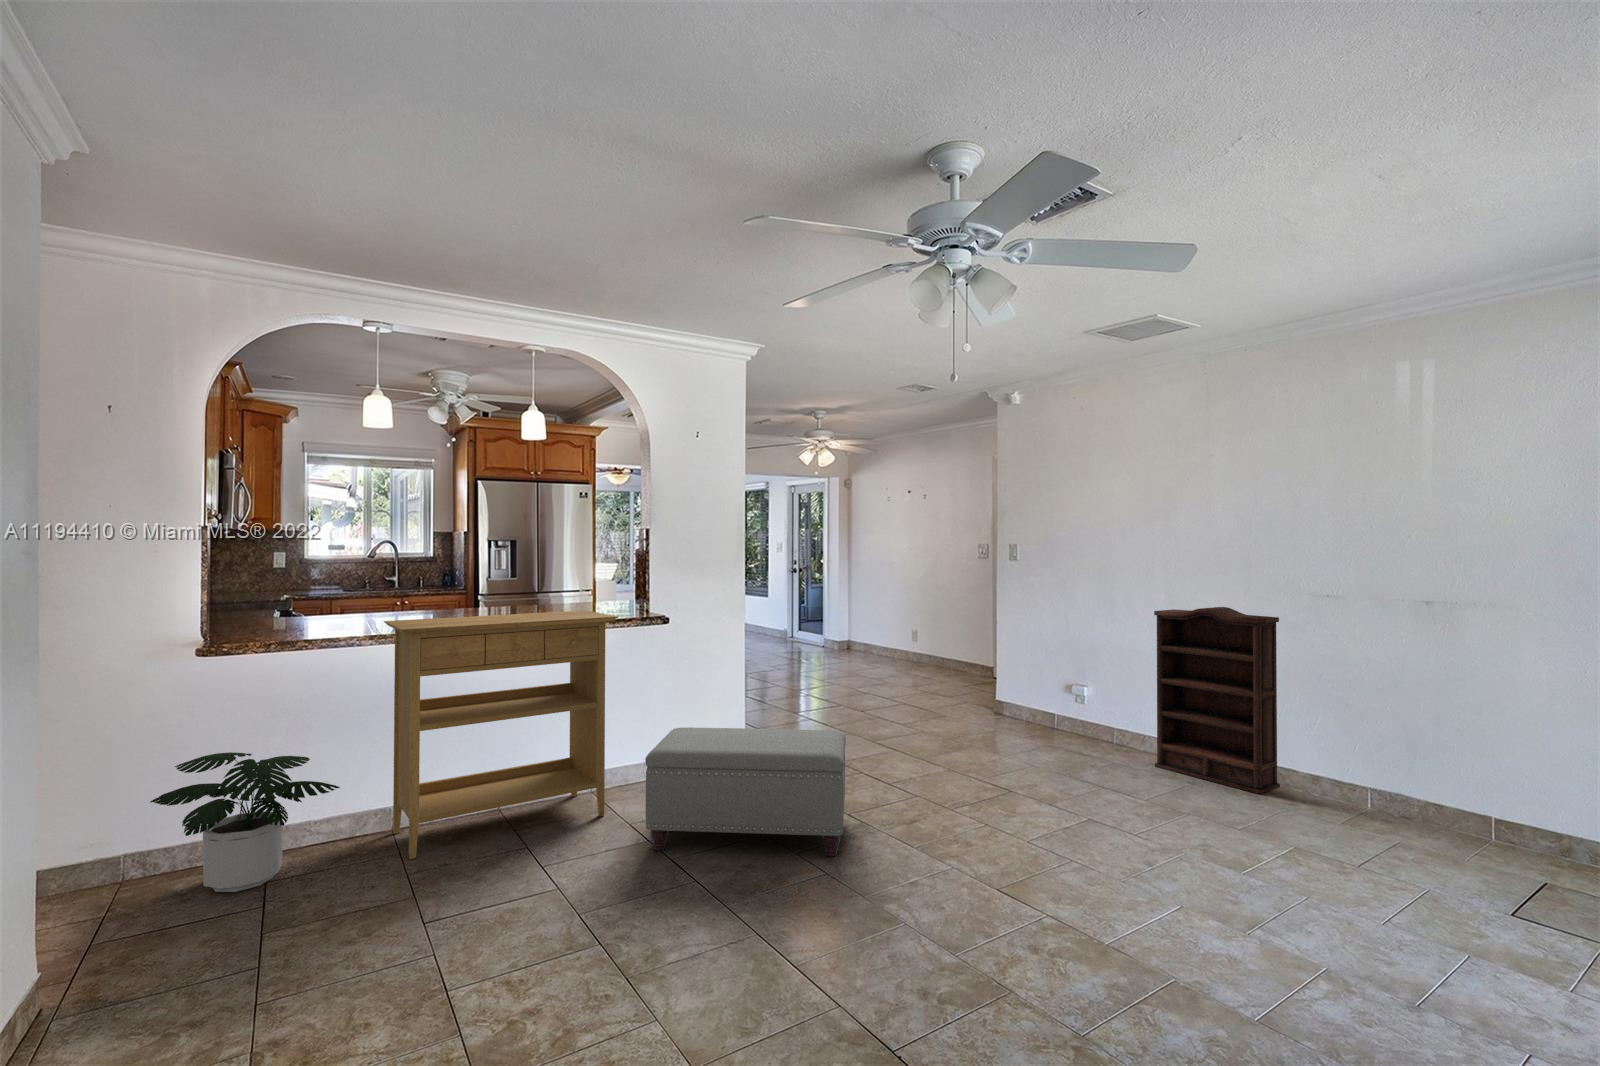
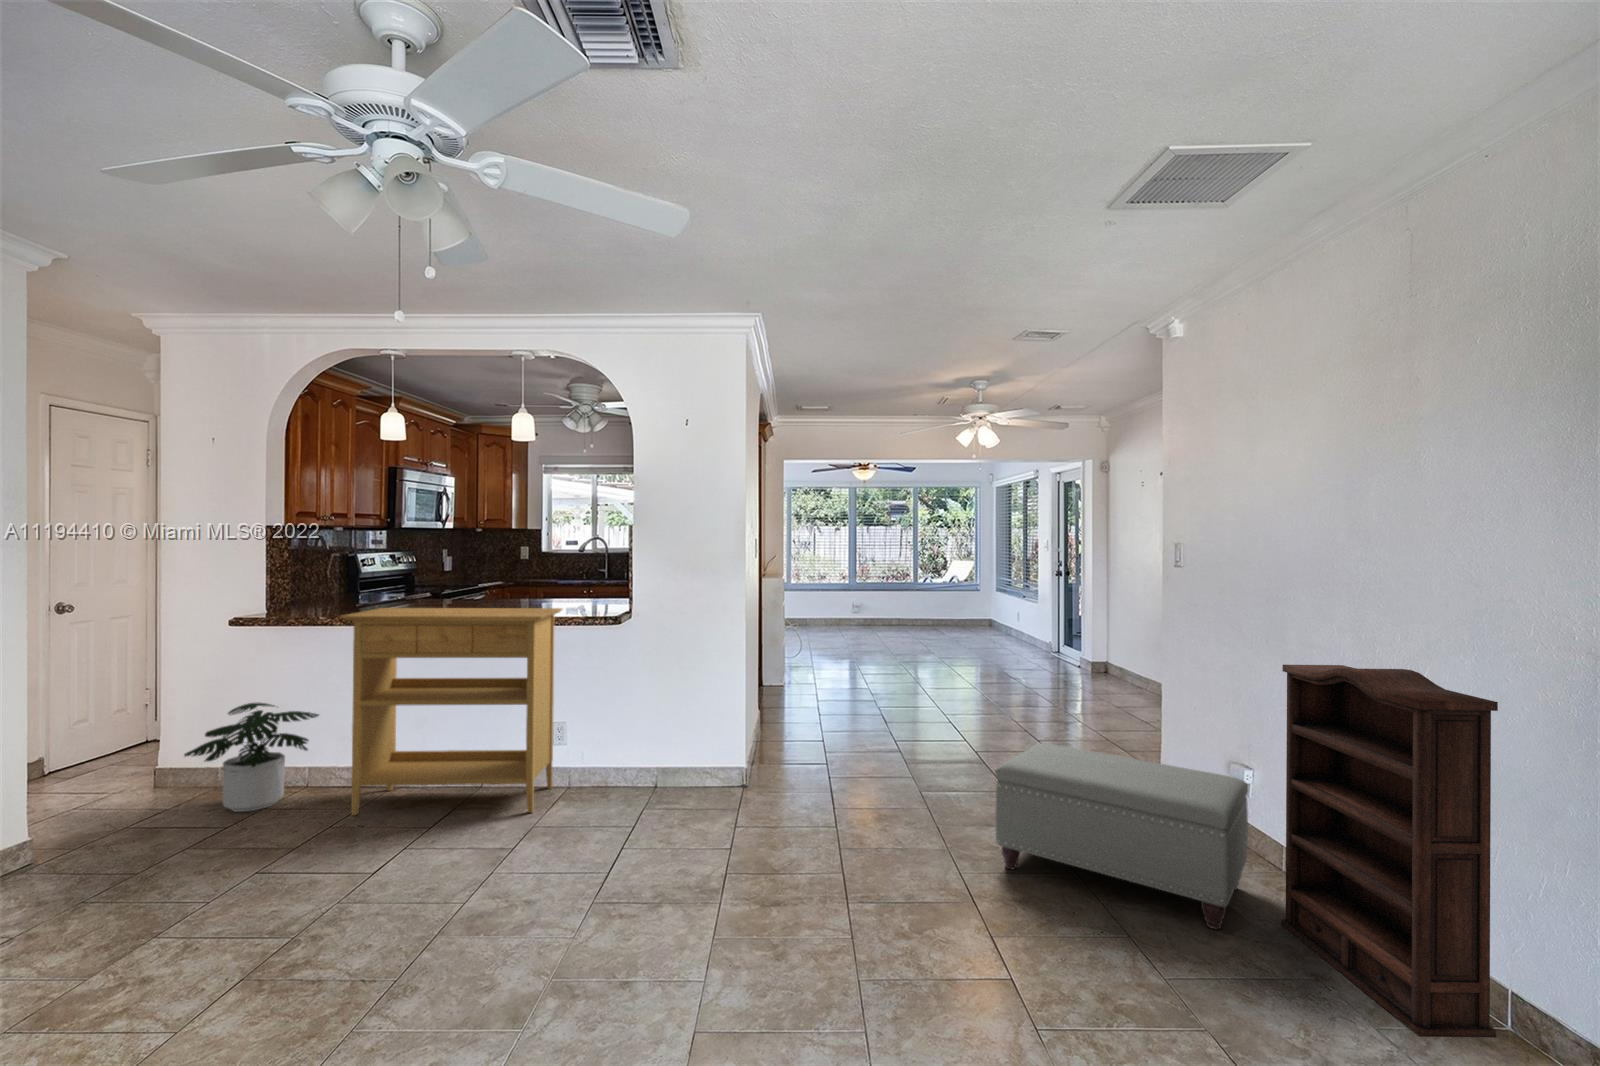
ottoman: present [645,727,846,856] -> present [995,743,1248,929]

